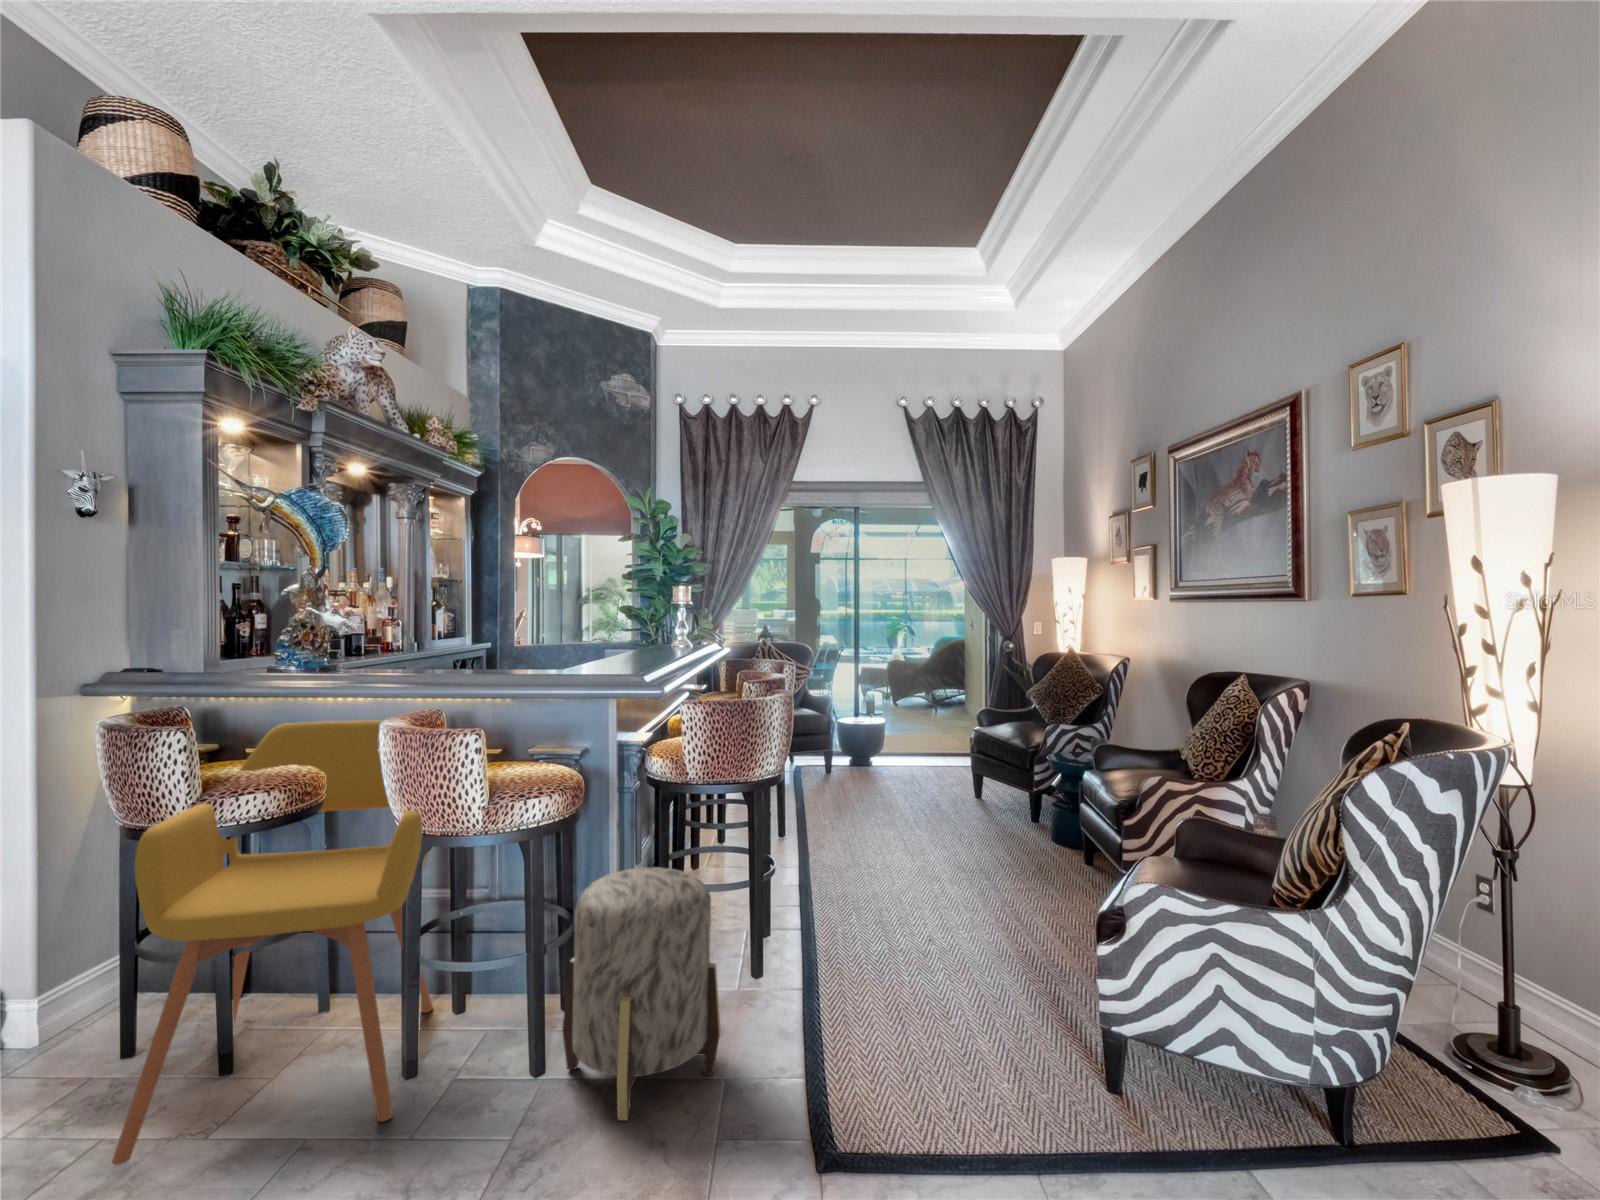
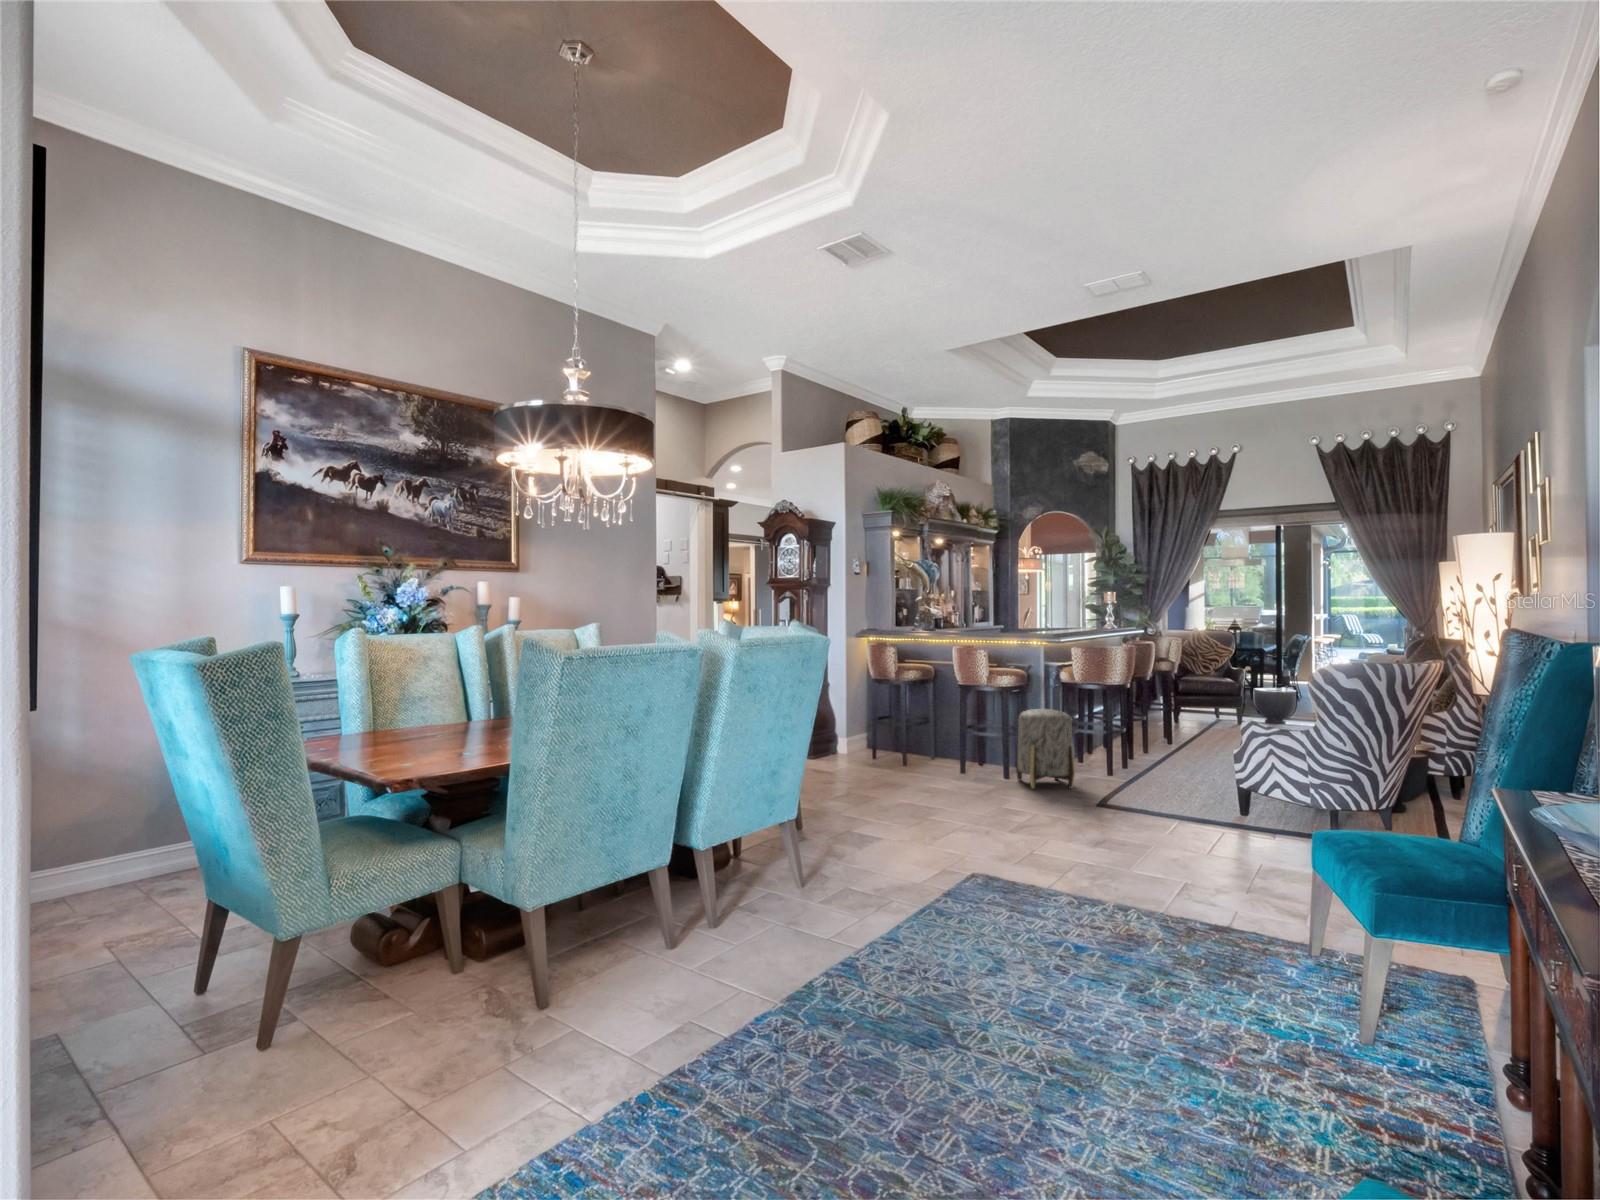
armchair: present [112,720,433,1165] -> none [884,650,974,778]

